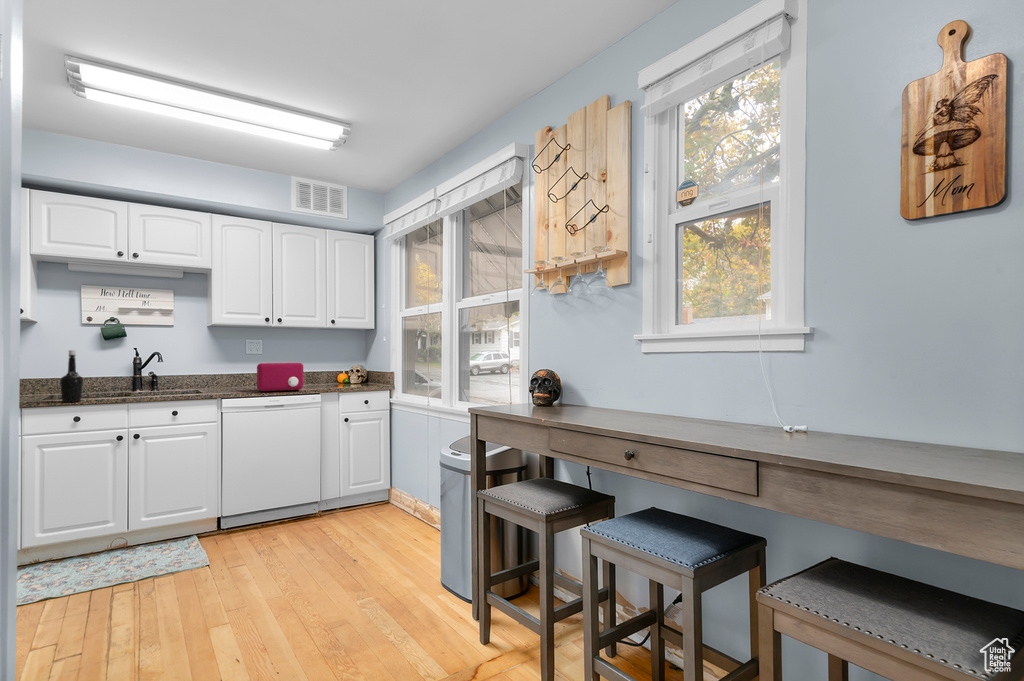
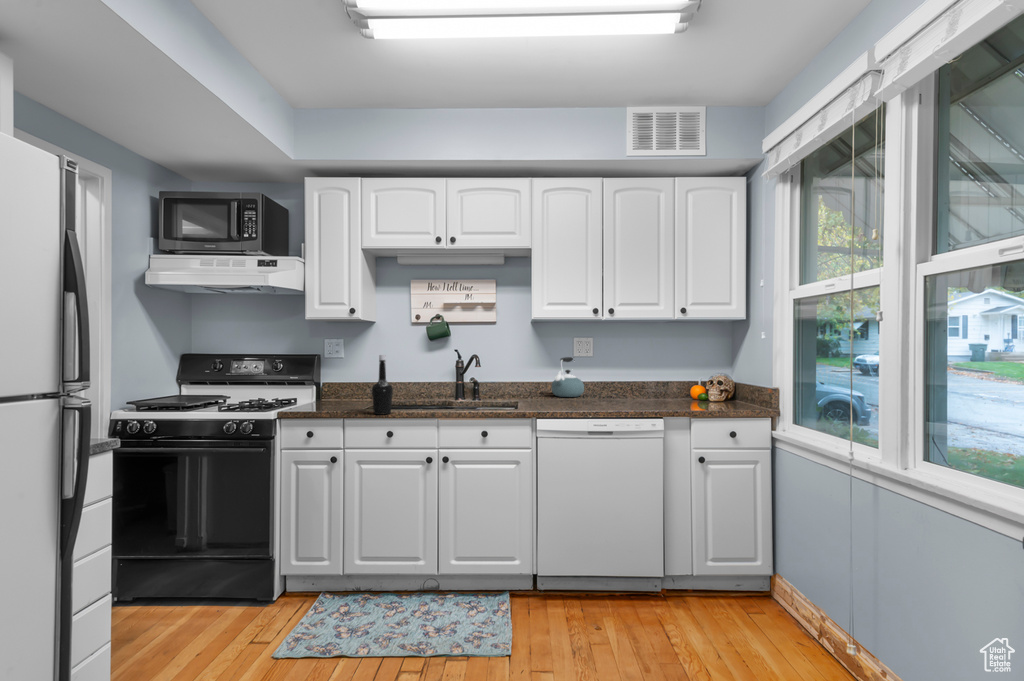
kettle: none [226,355,255,386] -> present [552,357,584,397]
toaster: present [257,363,303,392] -> none [580,372,640,413]

